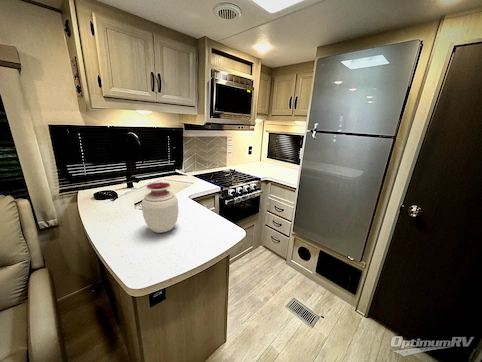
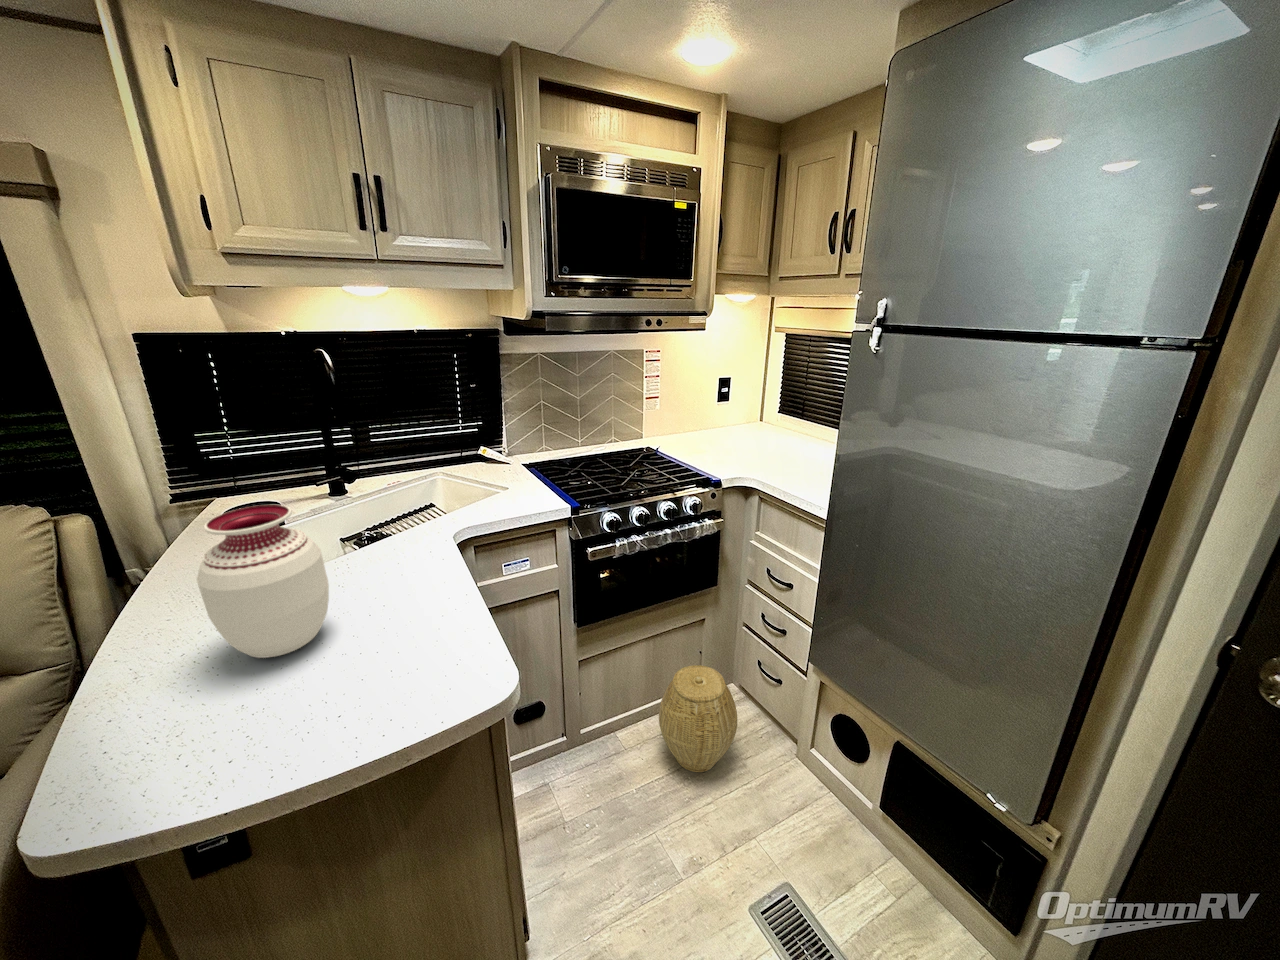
woven basket: none [245,239,270,273] -> present [659,665,737,772]

